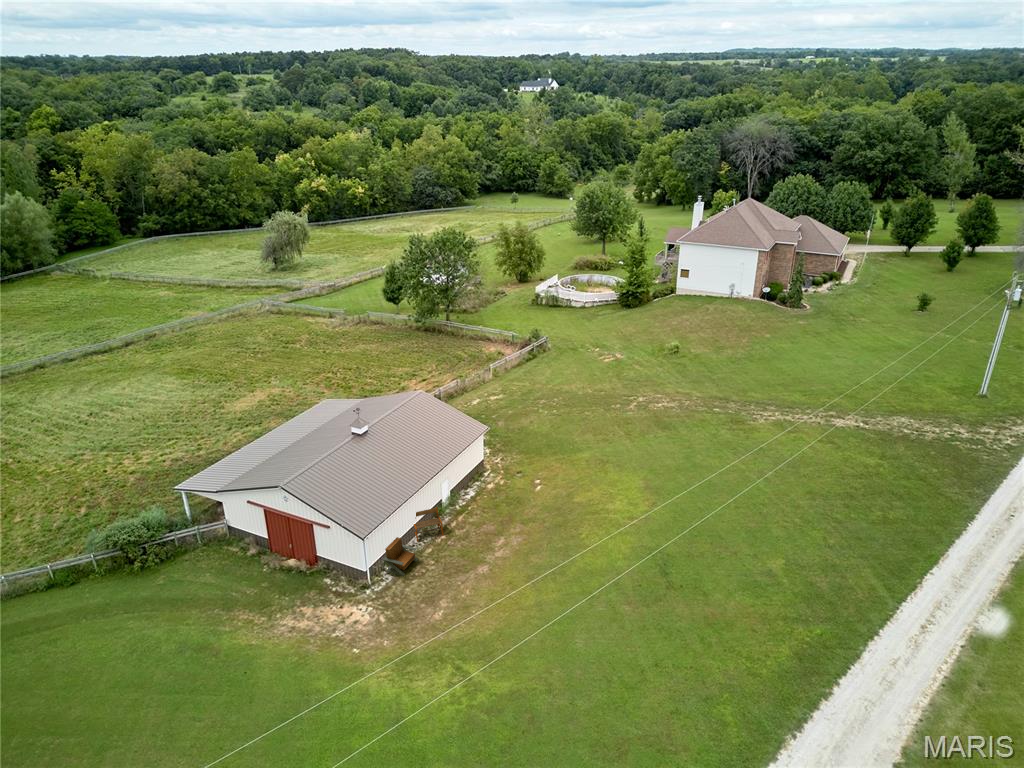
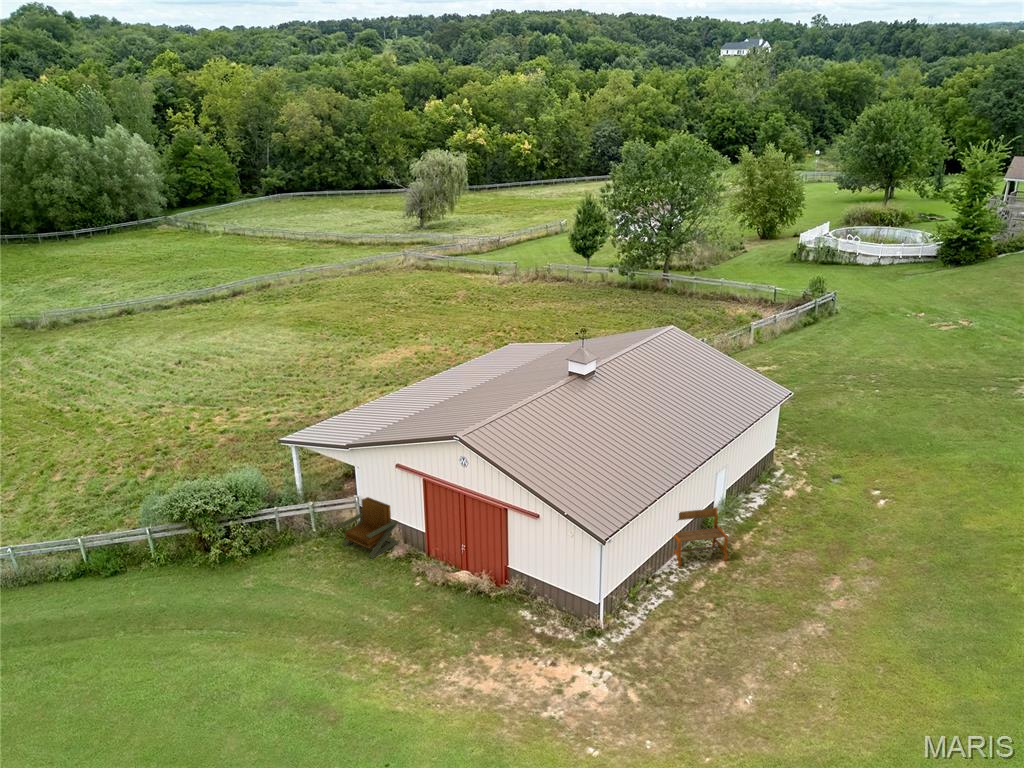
lounge chair: present [383,537,418,576] -> present [340,497,399,558]

